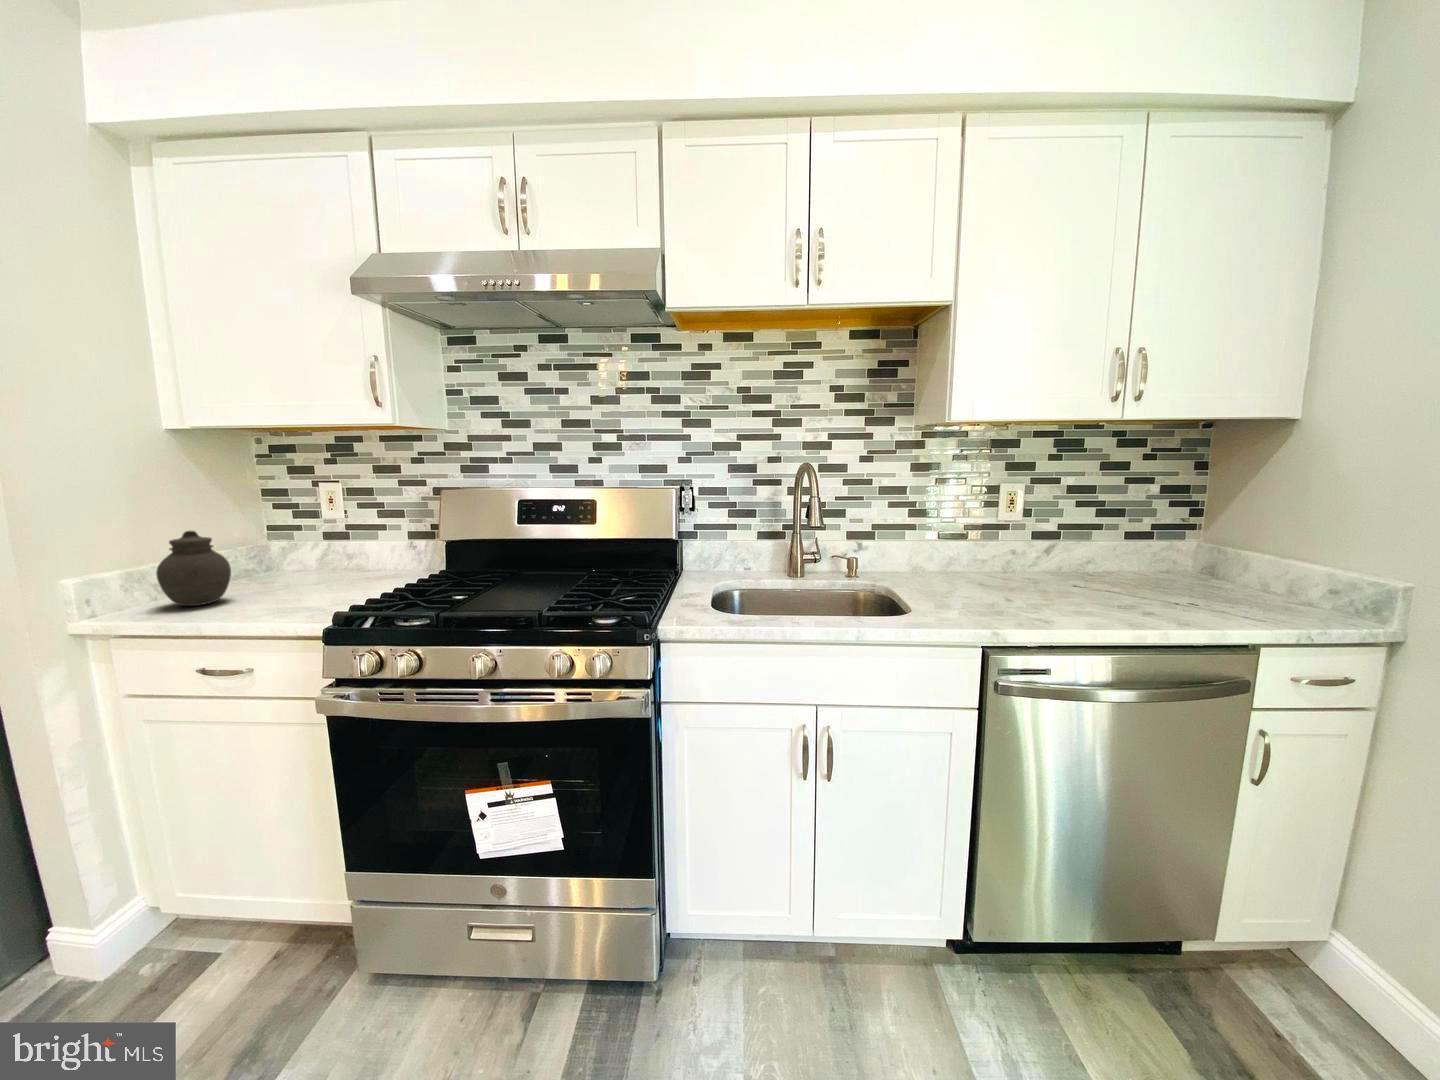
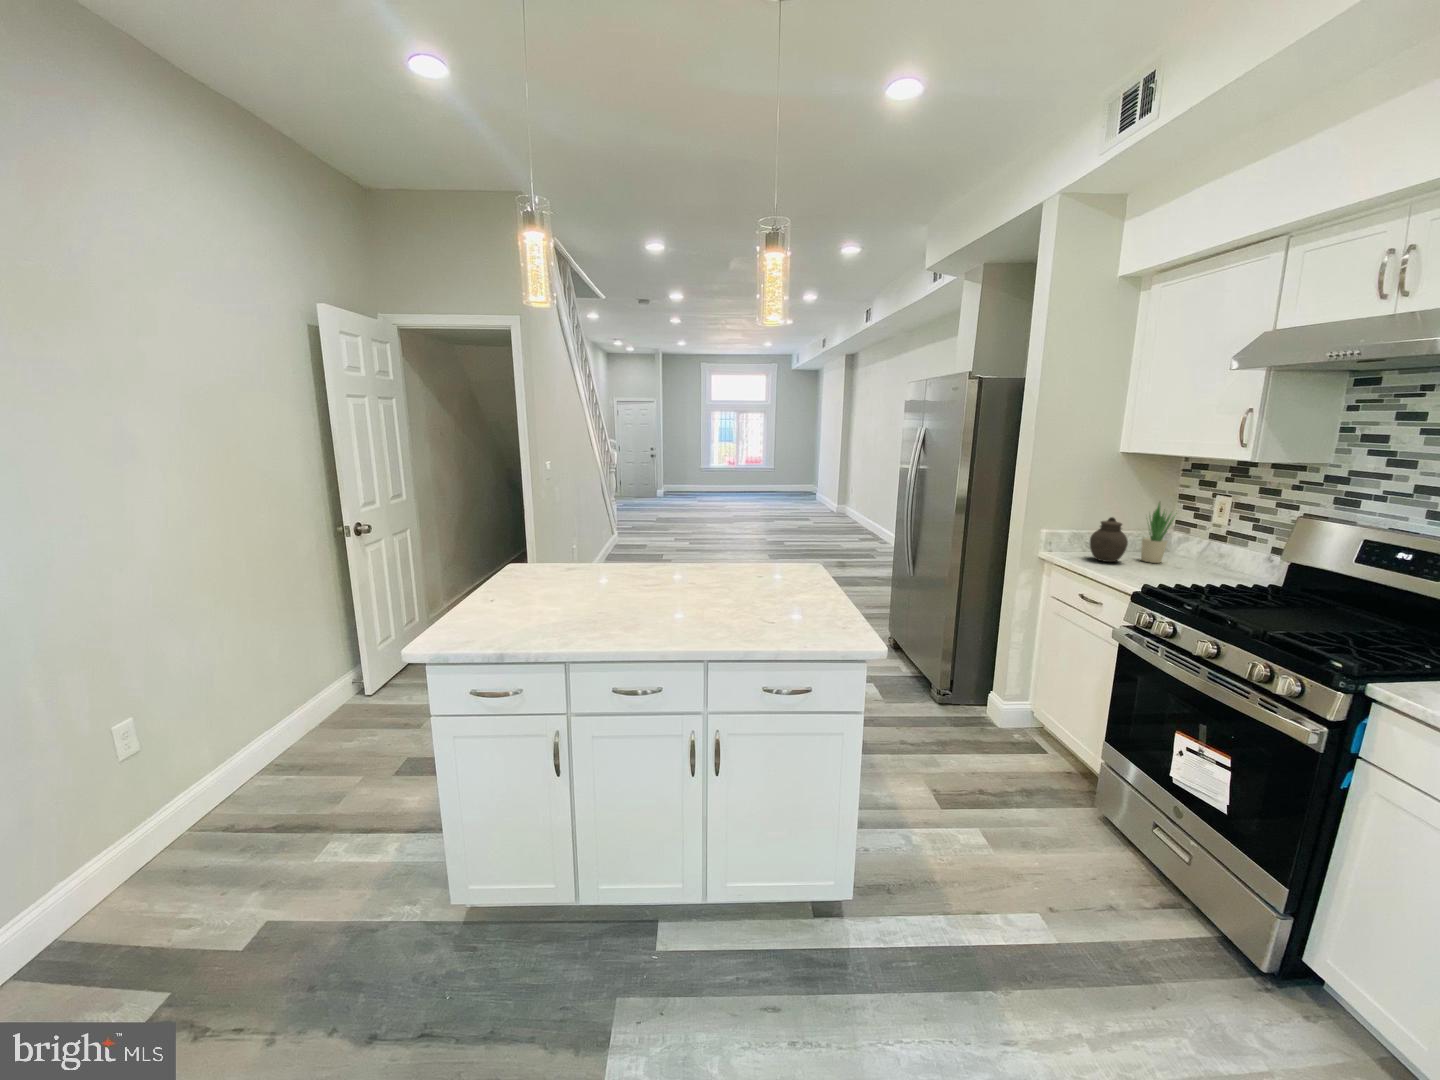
potted plant: none [235,496,281,589] -> present [1141,503,1174,563]

